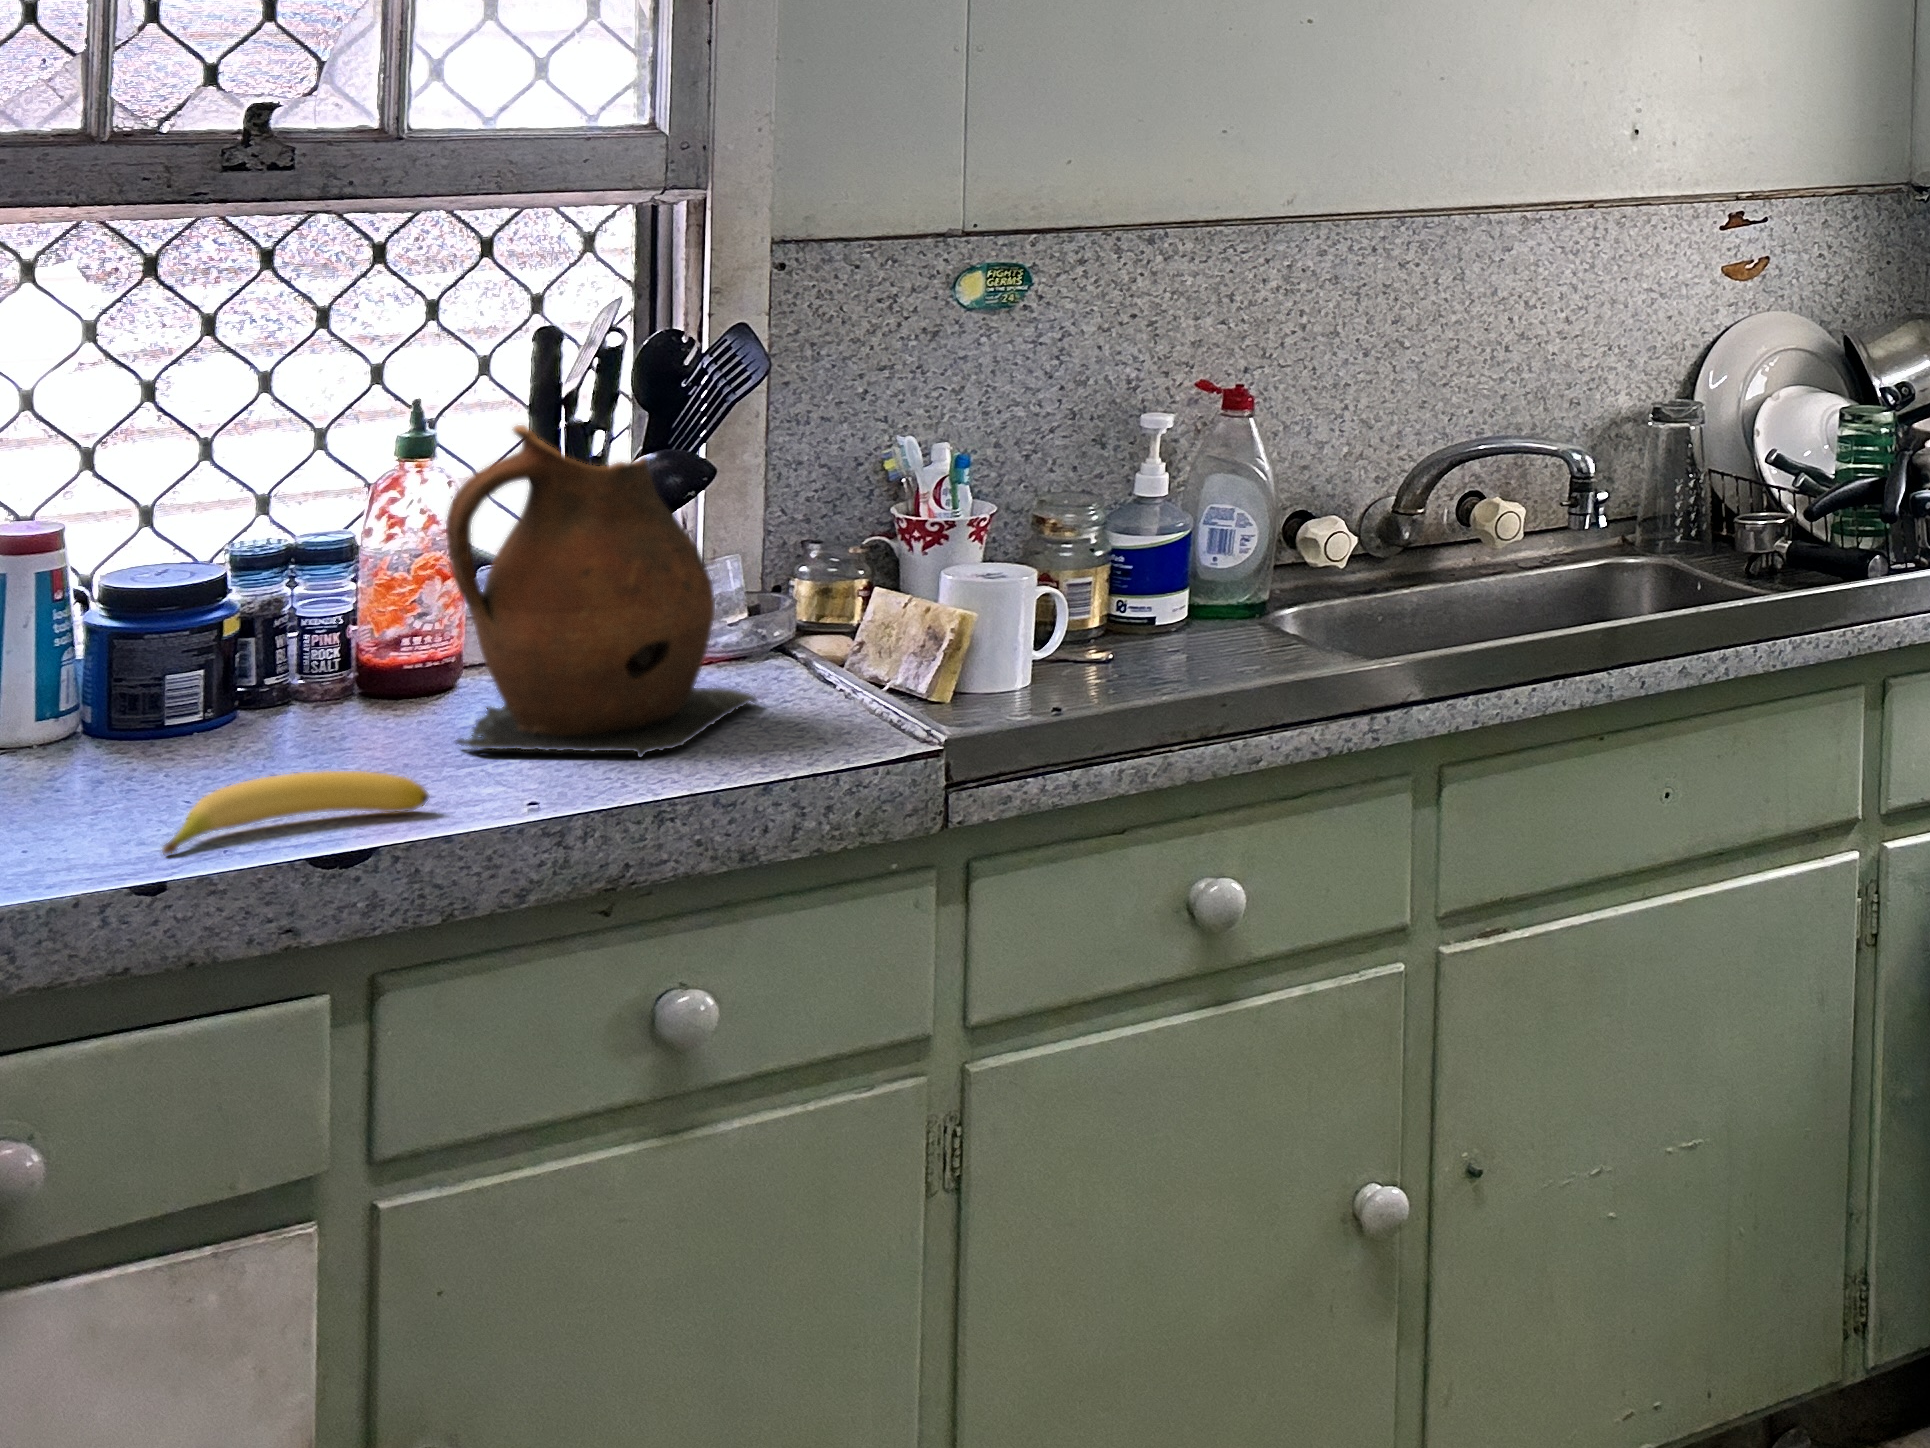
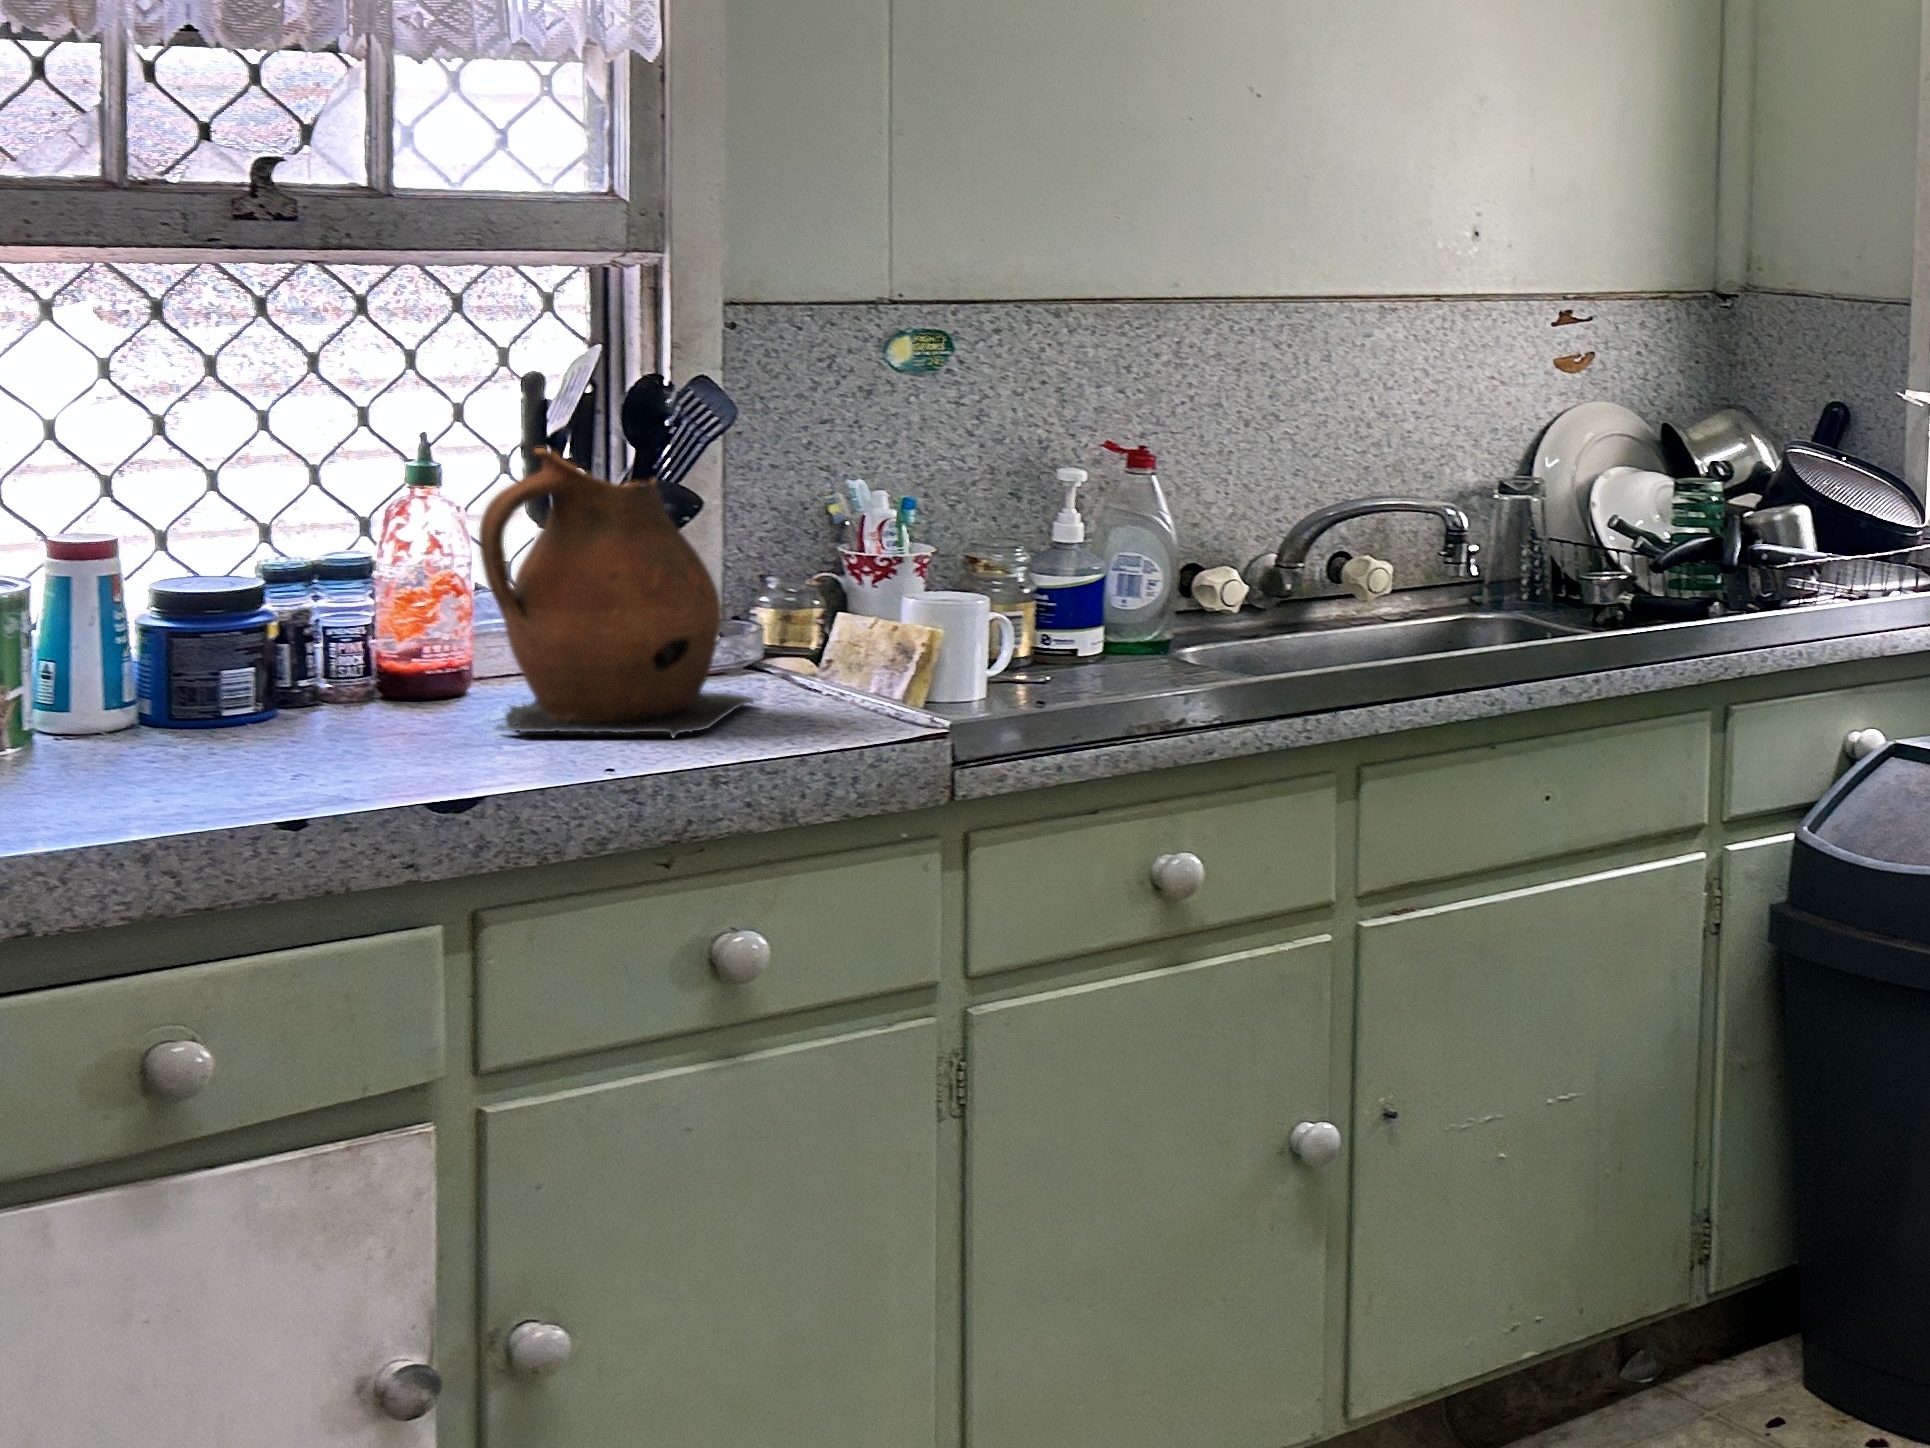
banana: present [162,771,429,854] -> none [281,736,506,800]

